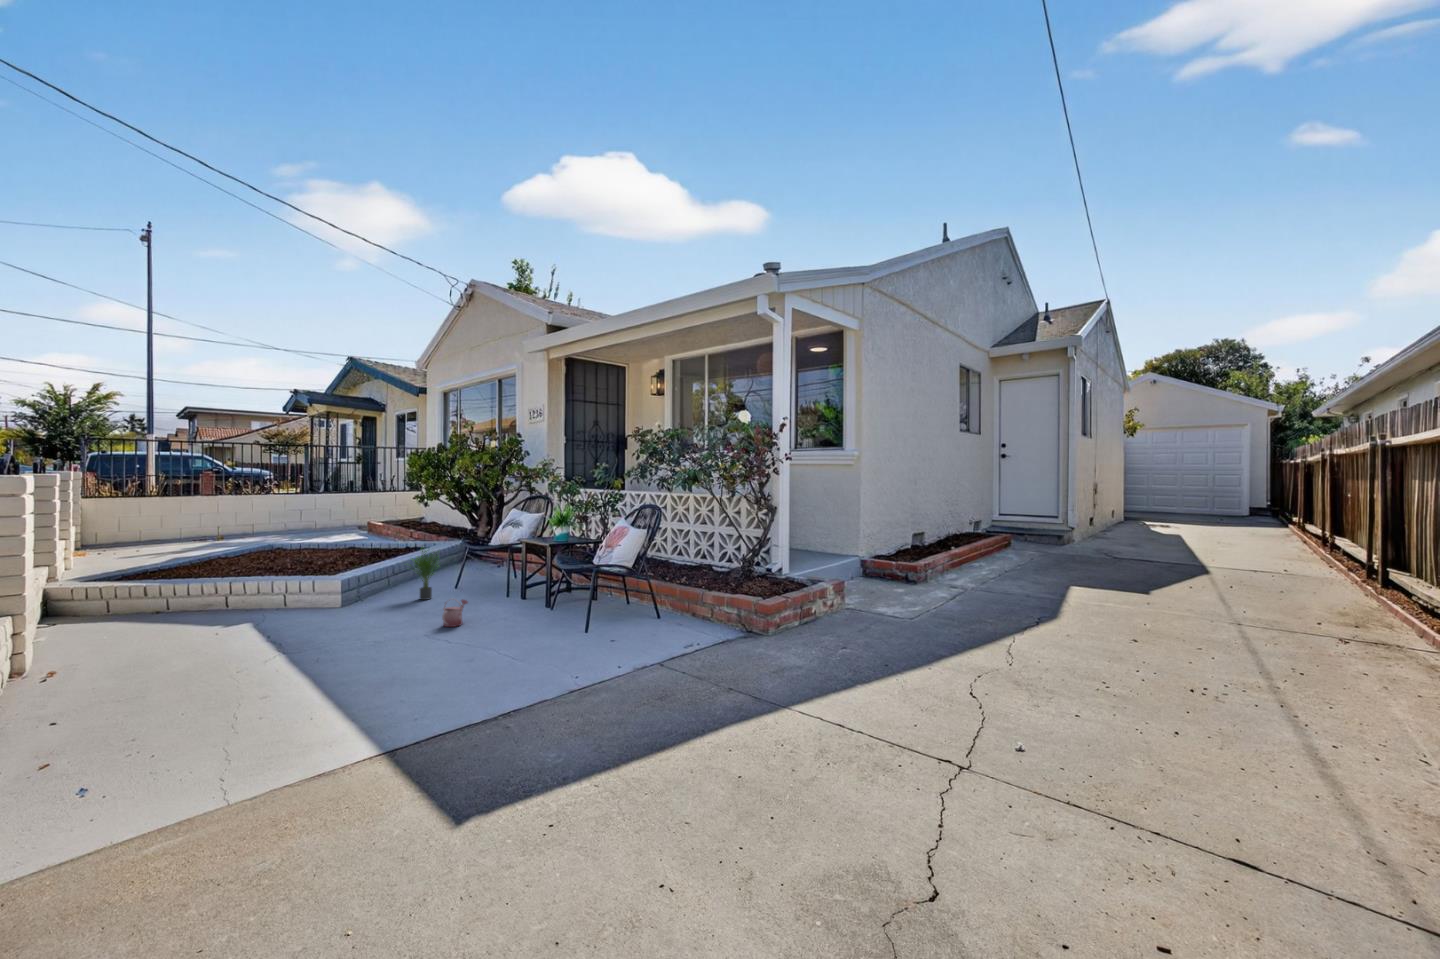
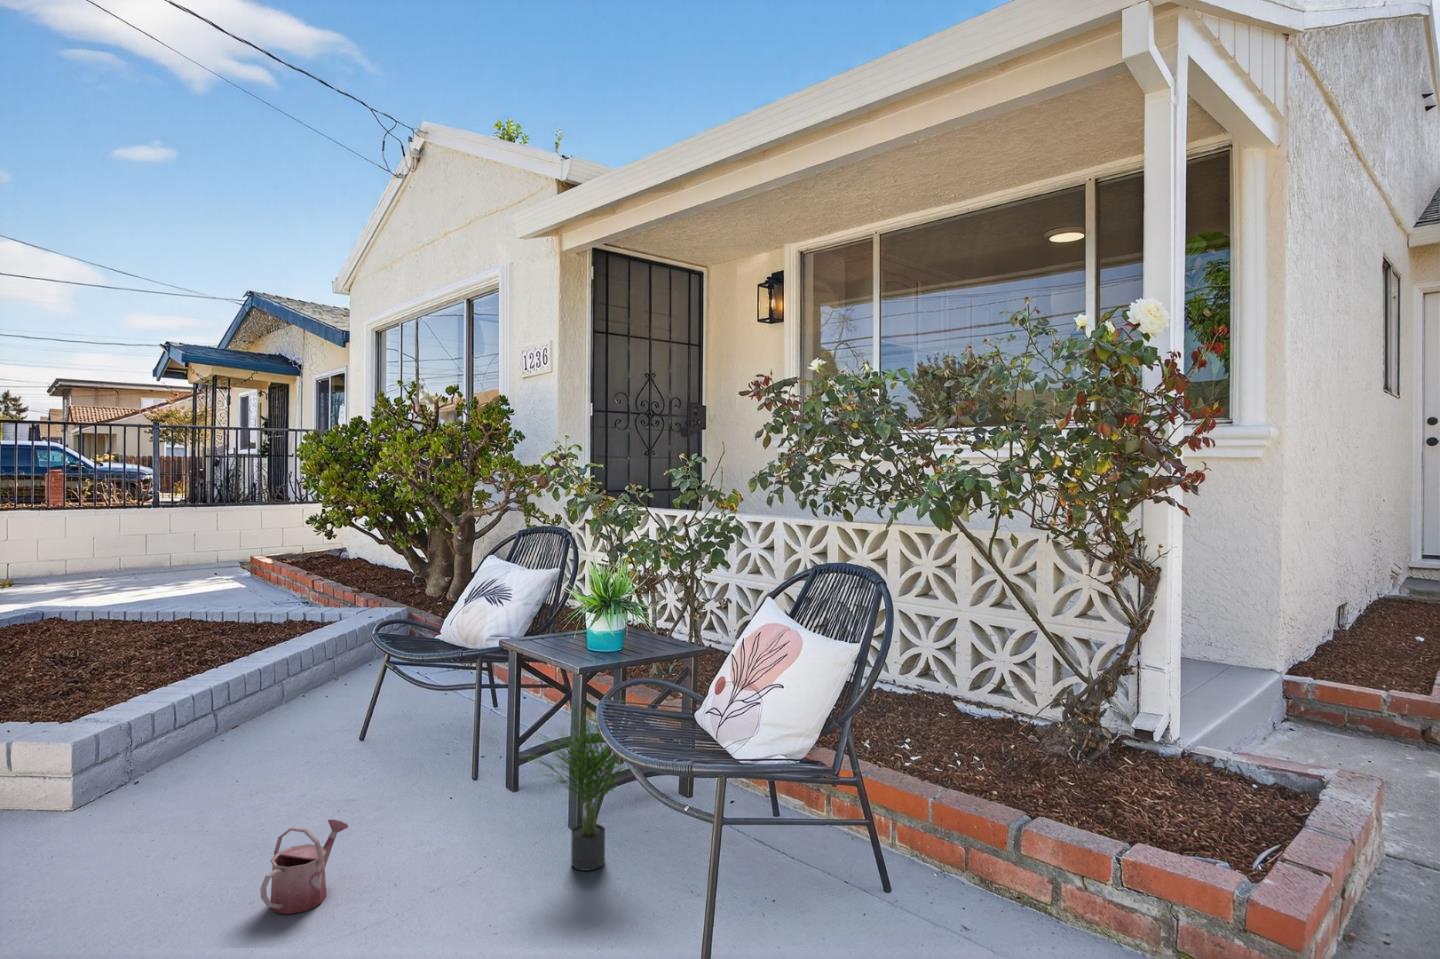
potted plant: present [415,551,438,600] -> present [539,707,626,871]

